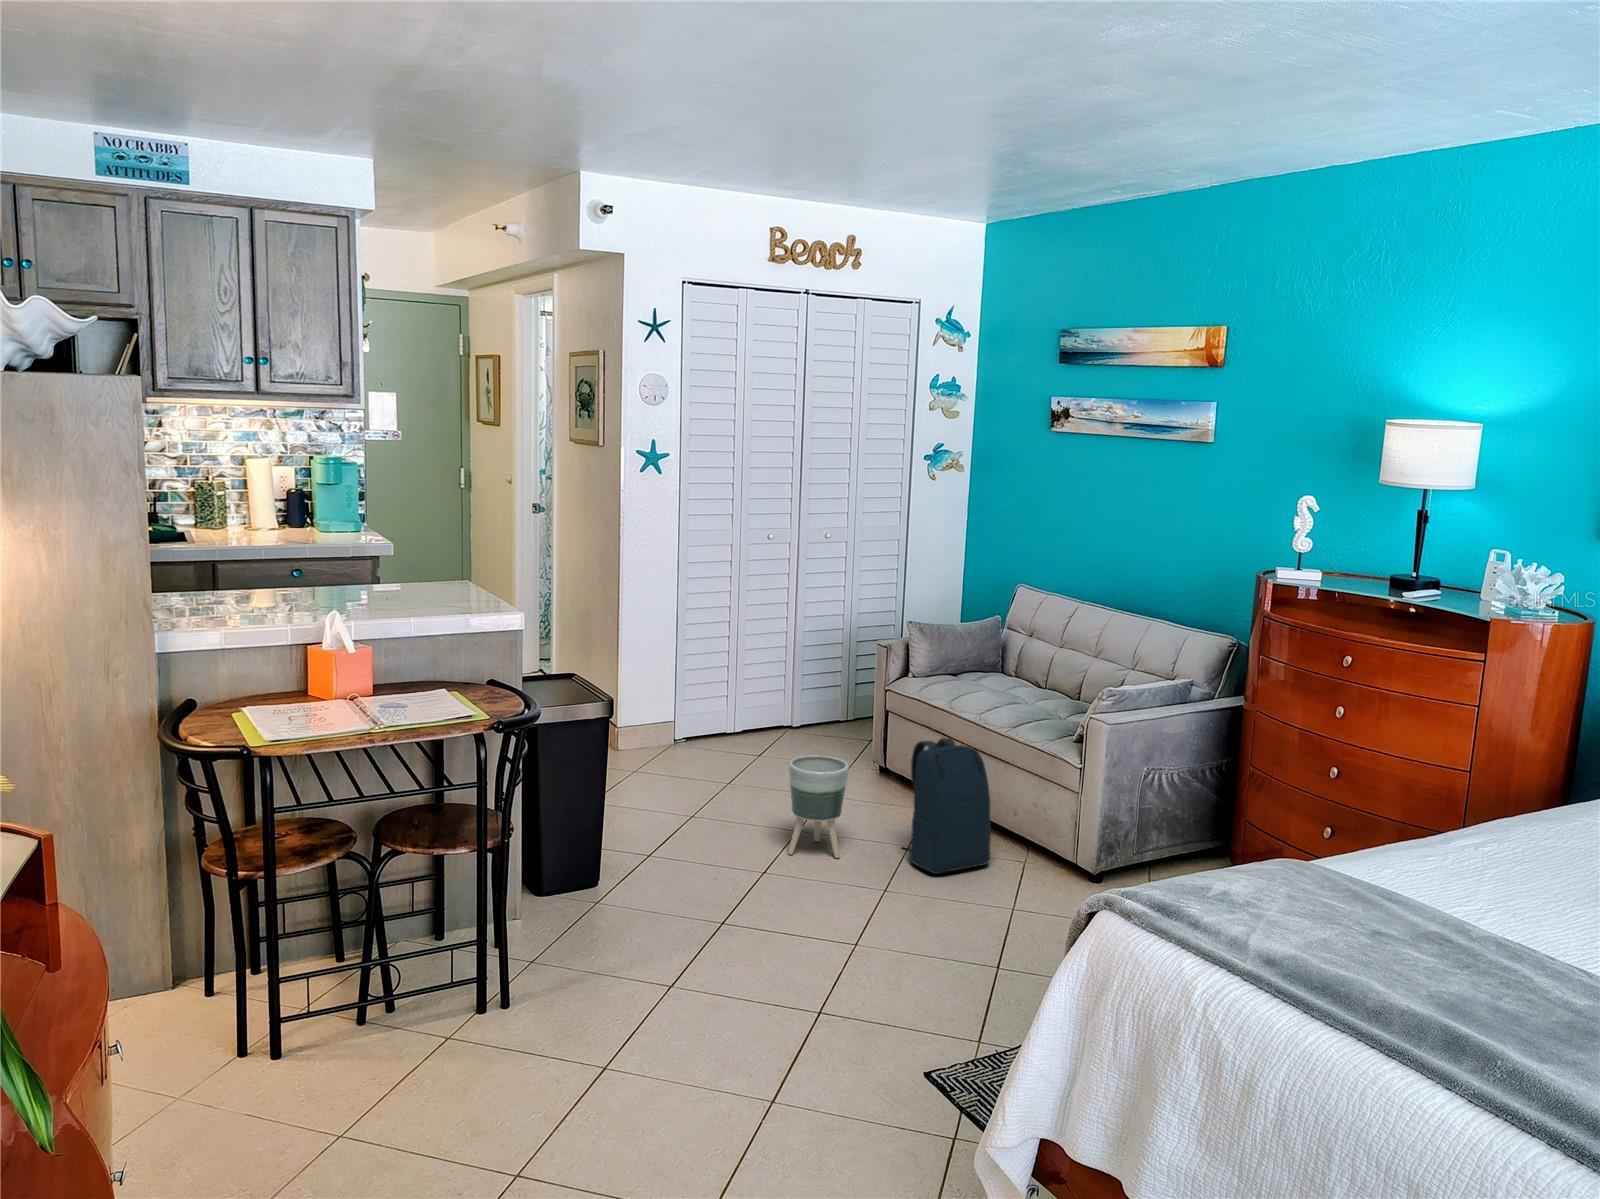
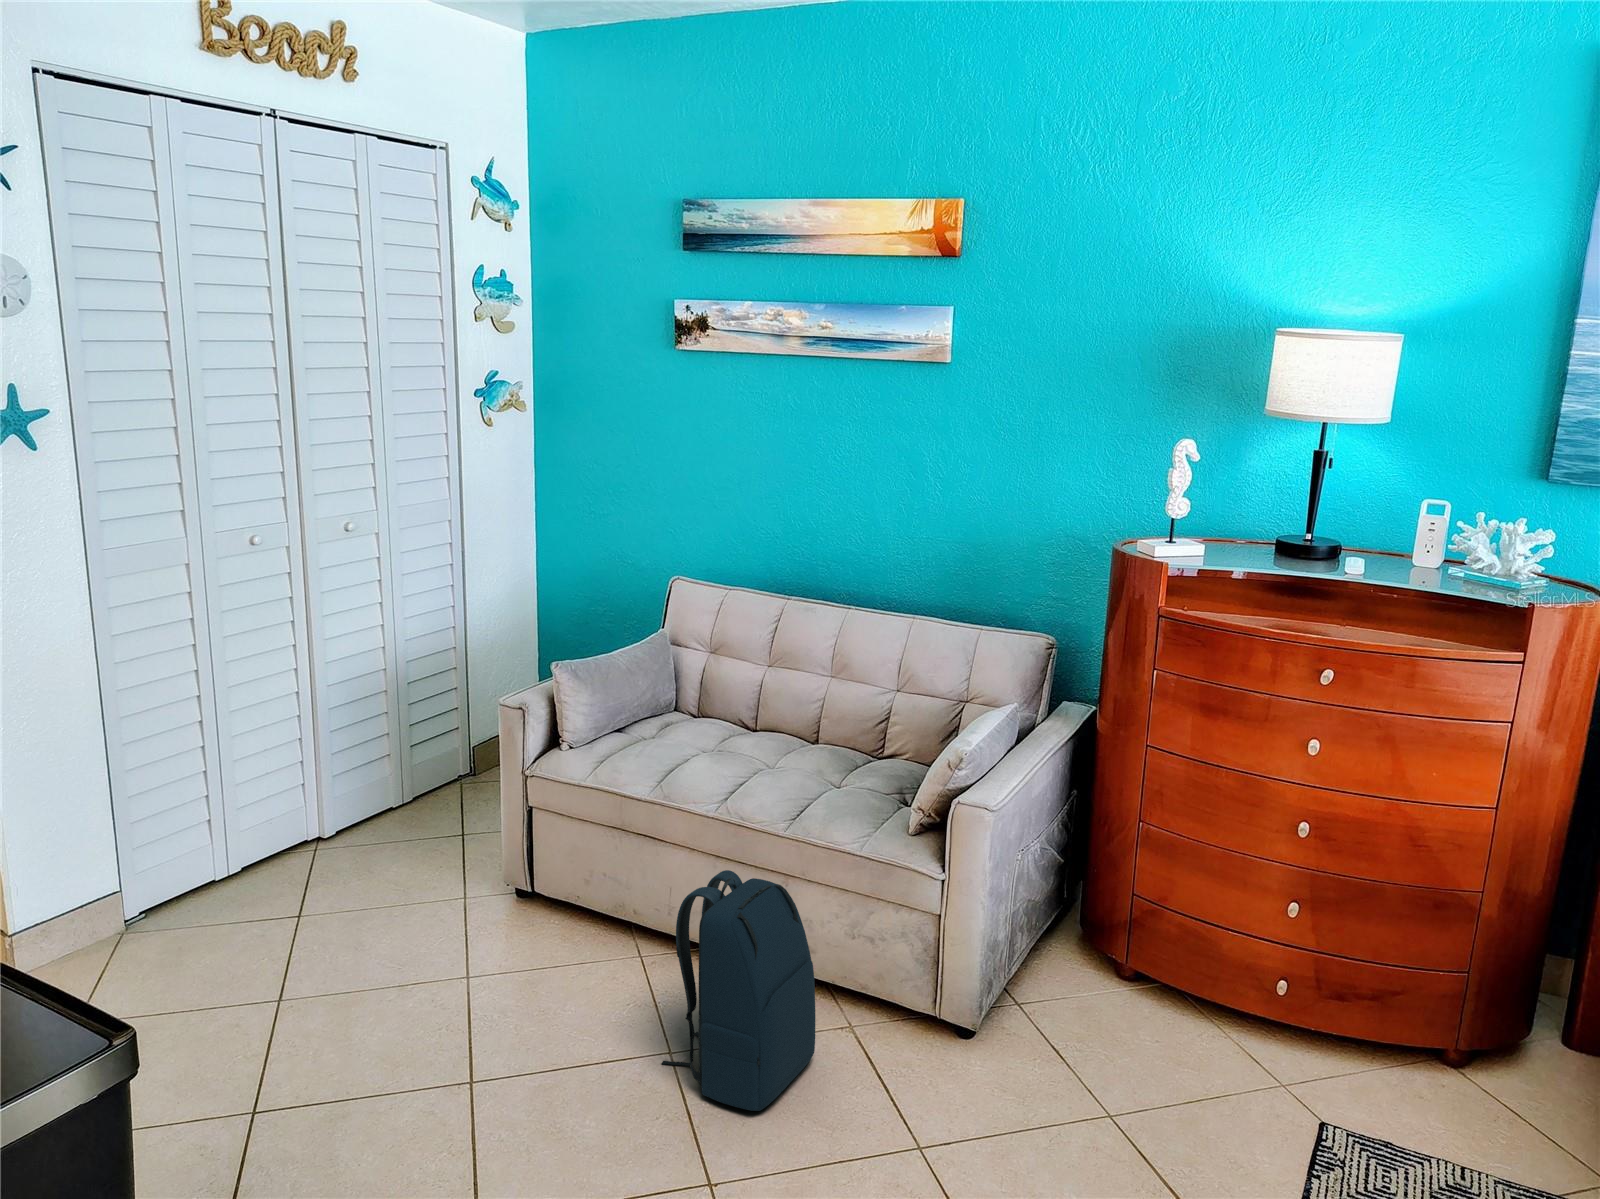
planter: present [788,755,849,858] -> none [474,953,587,1156]

